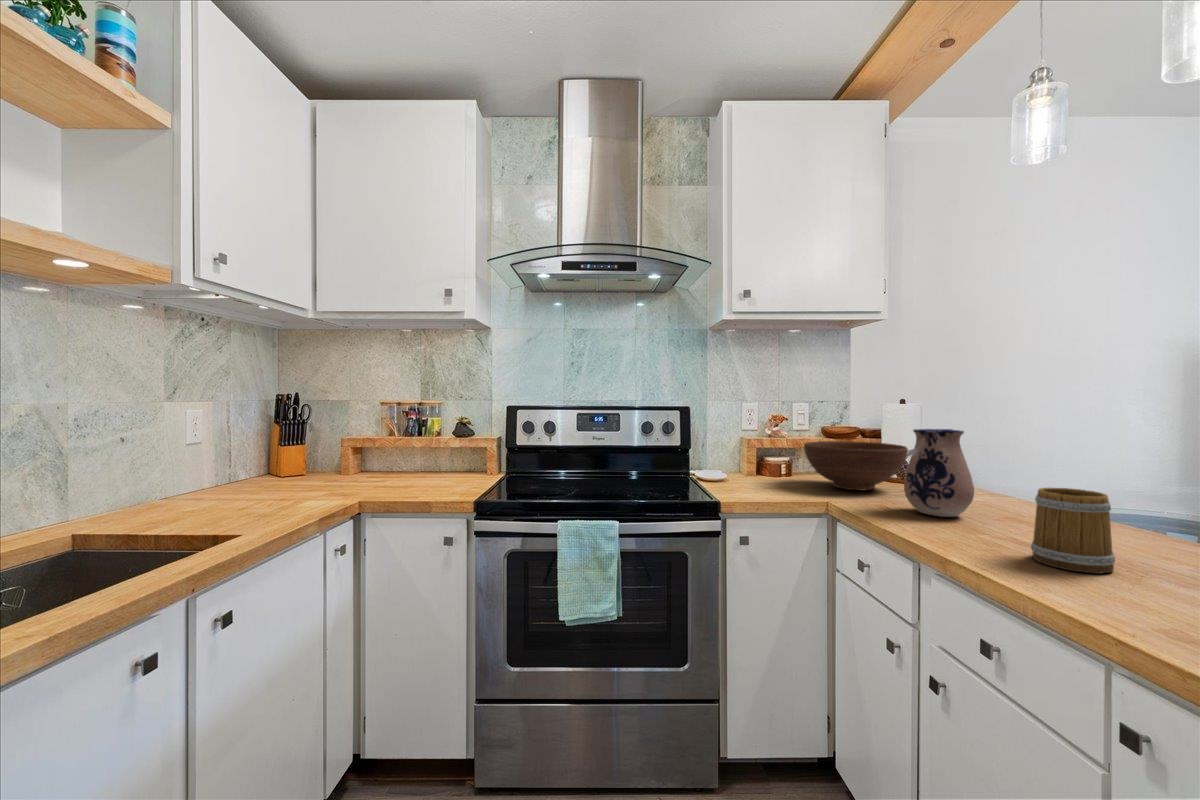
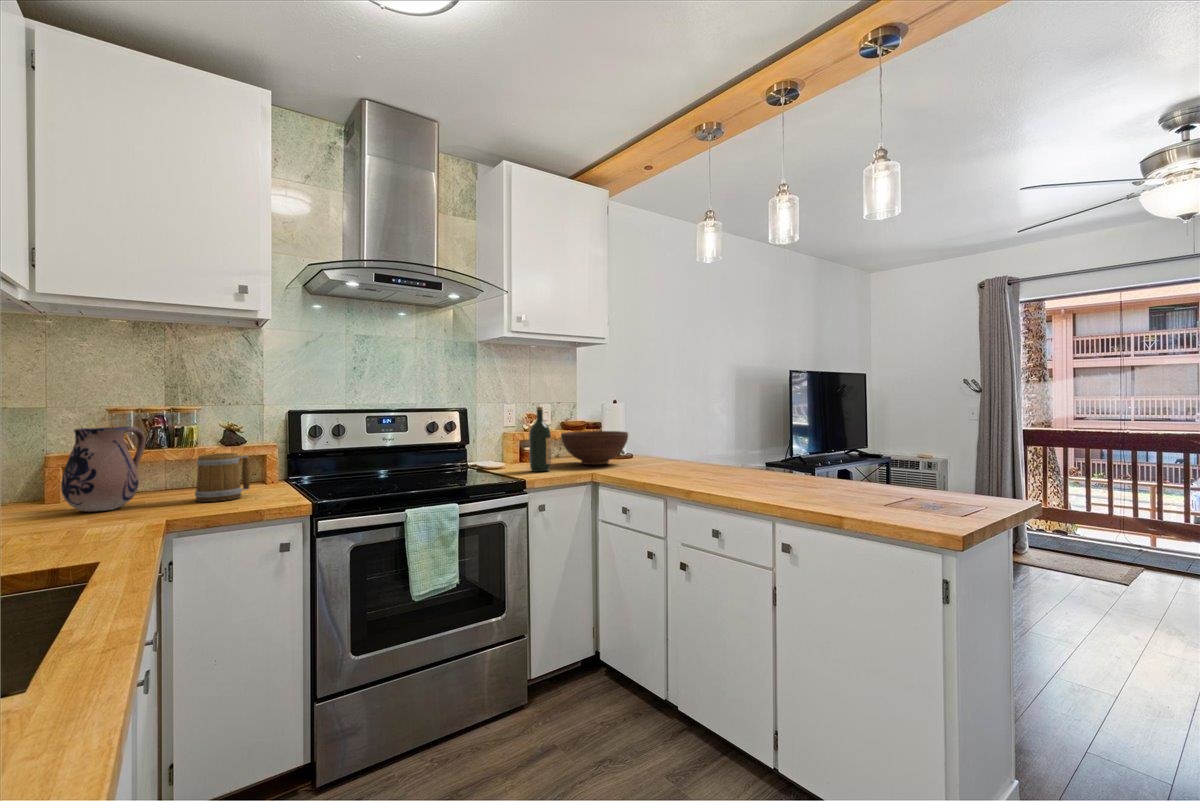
wine bottle: none [747,408,776,492] -> present [529,407,551,472]
ceramic pitcher: present [904,429,974,517] -> present [61,427,146,512]
mug: present [1031,488,1115,574] -> present [195,453,251,502]

